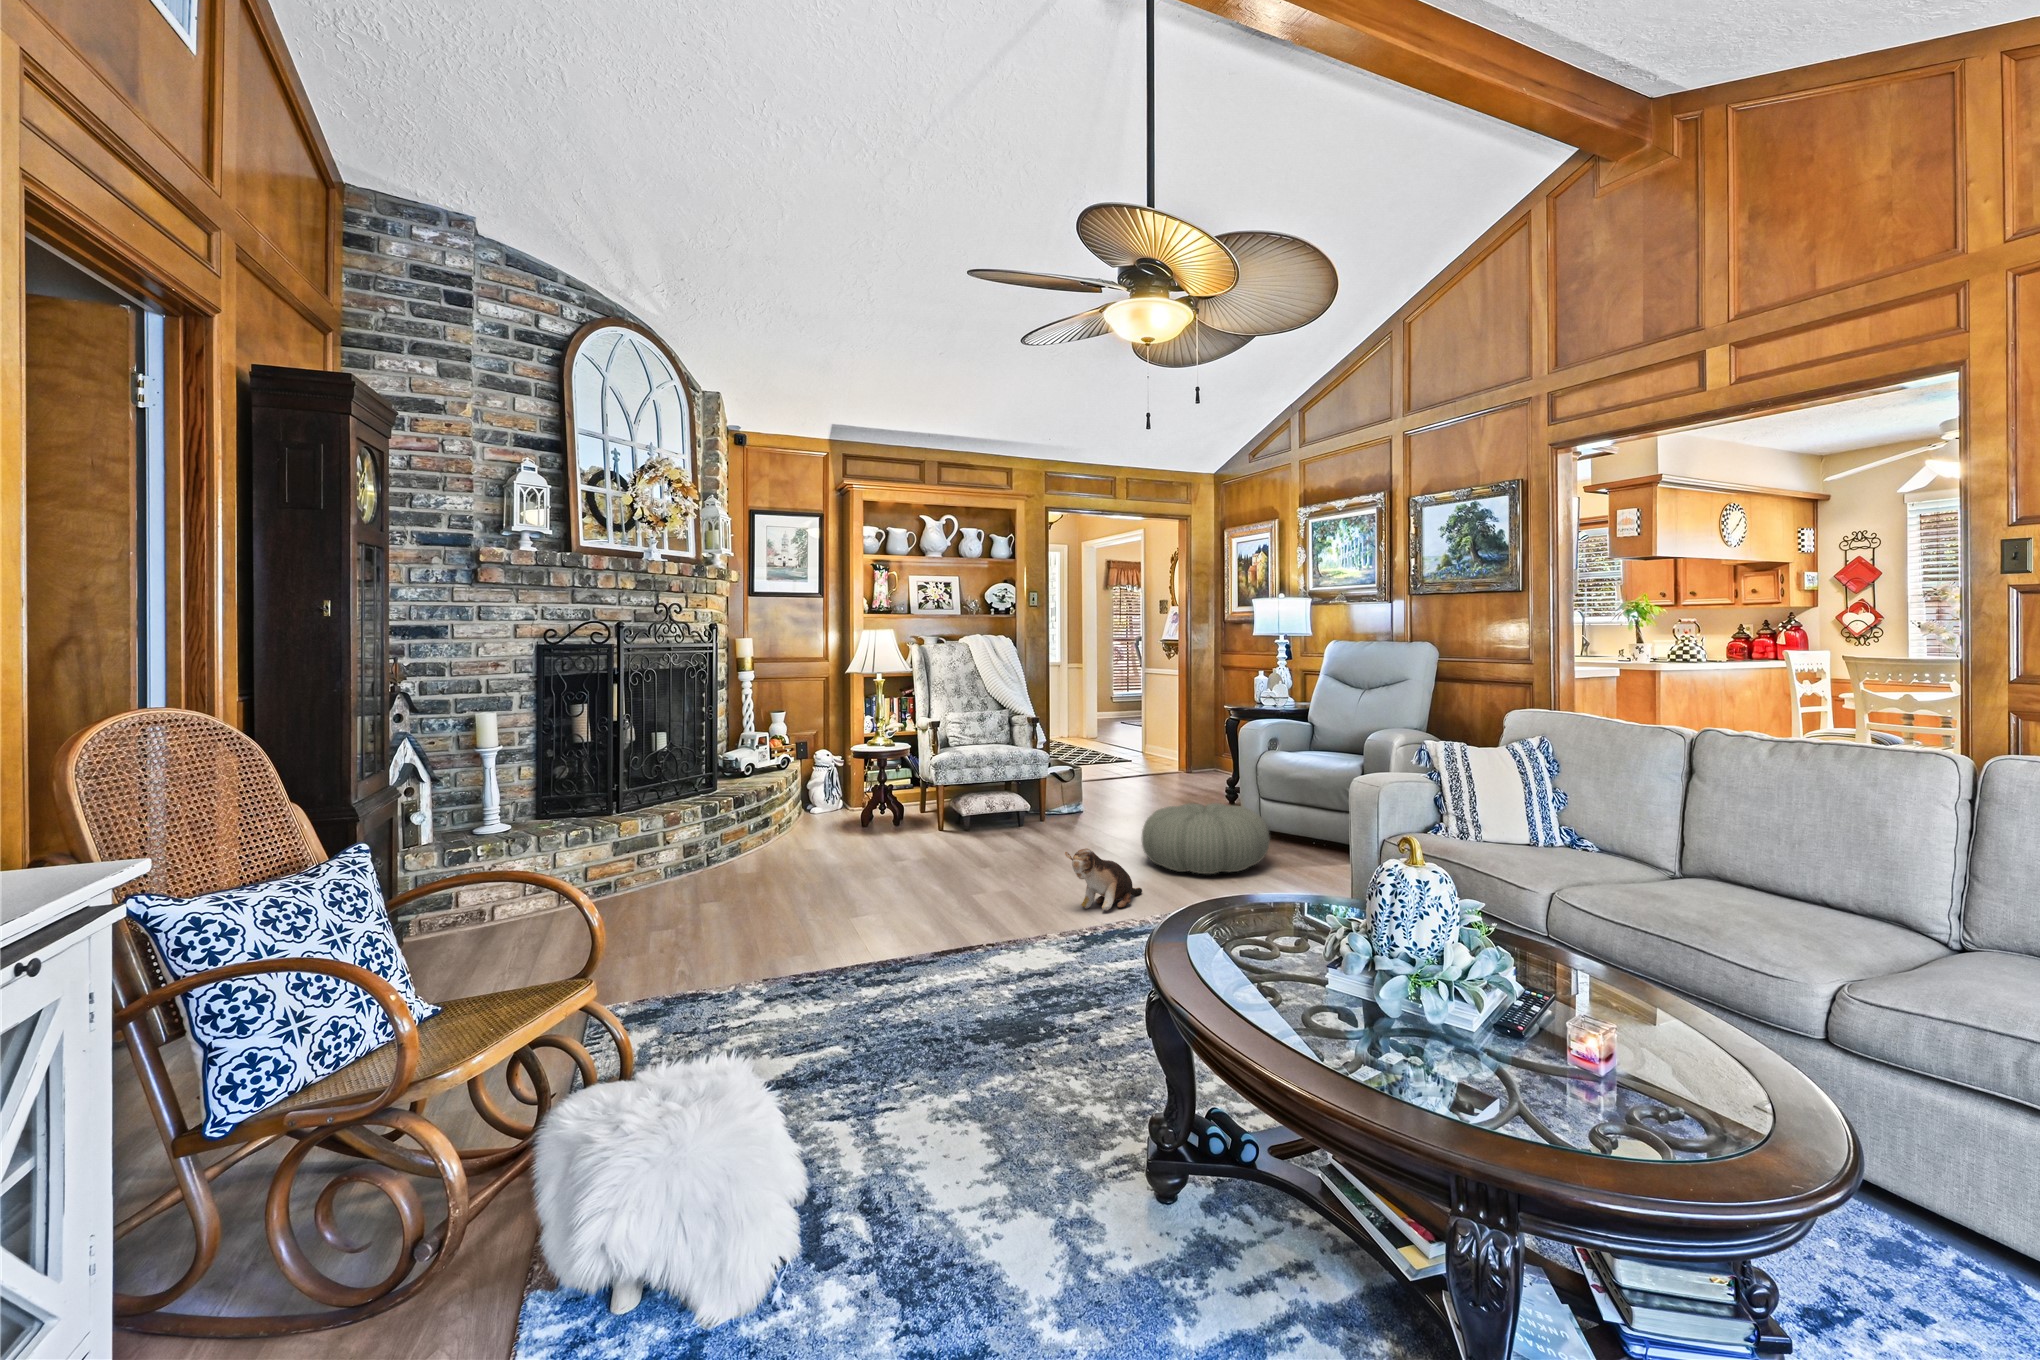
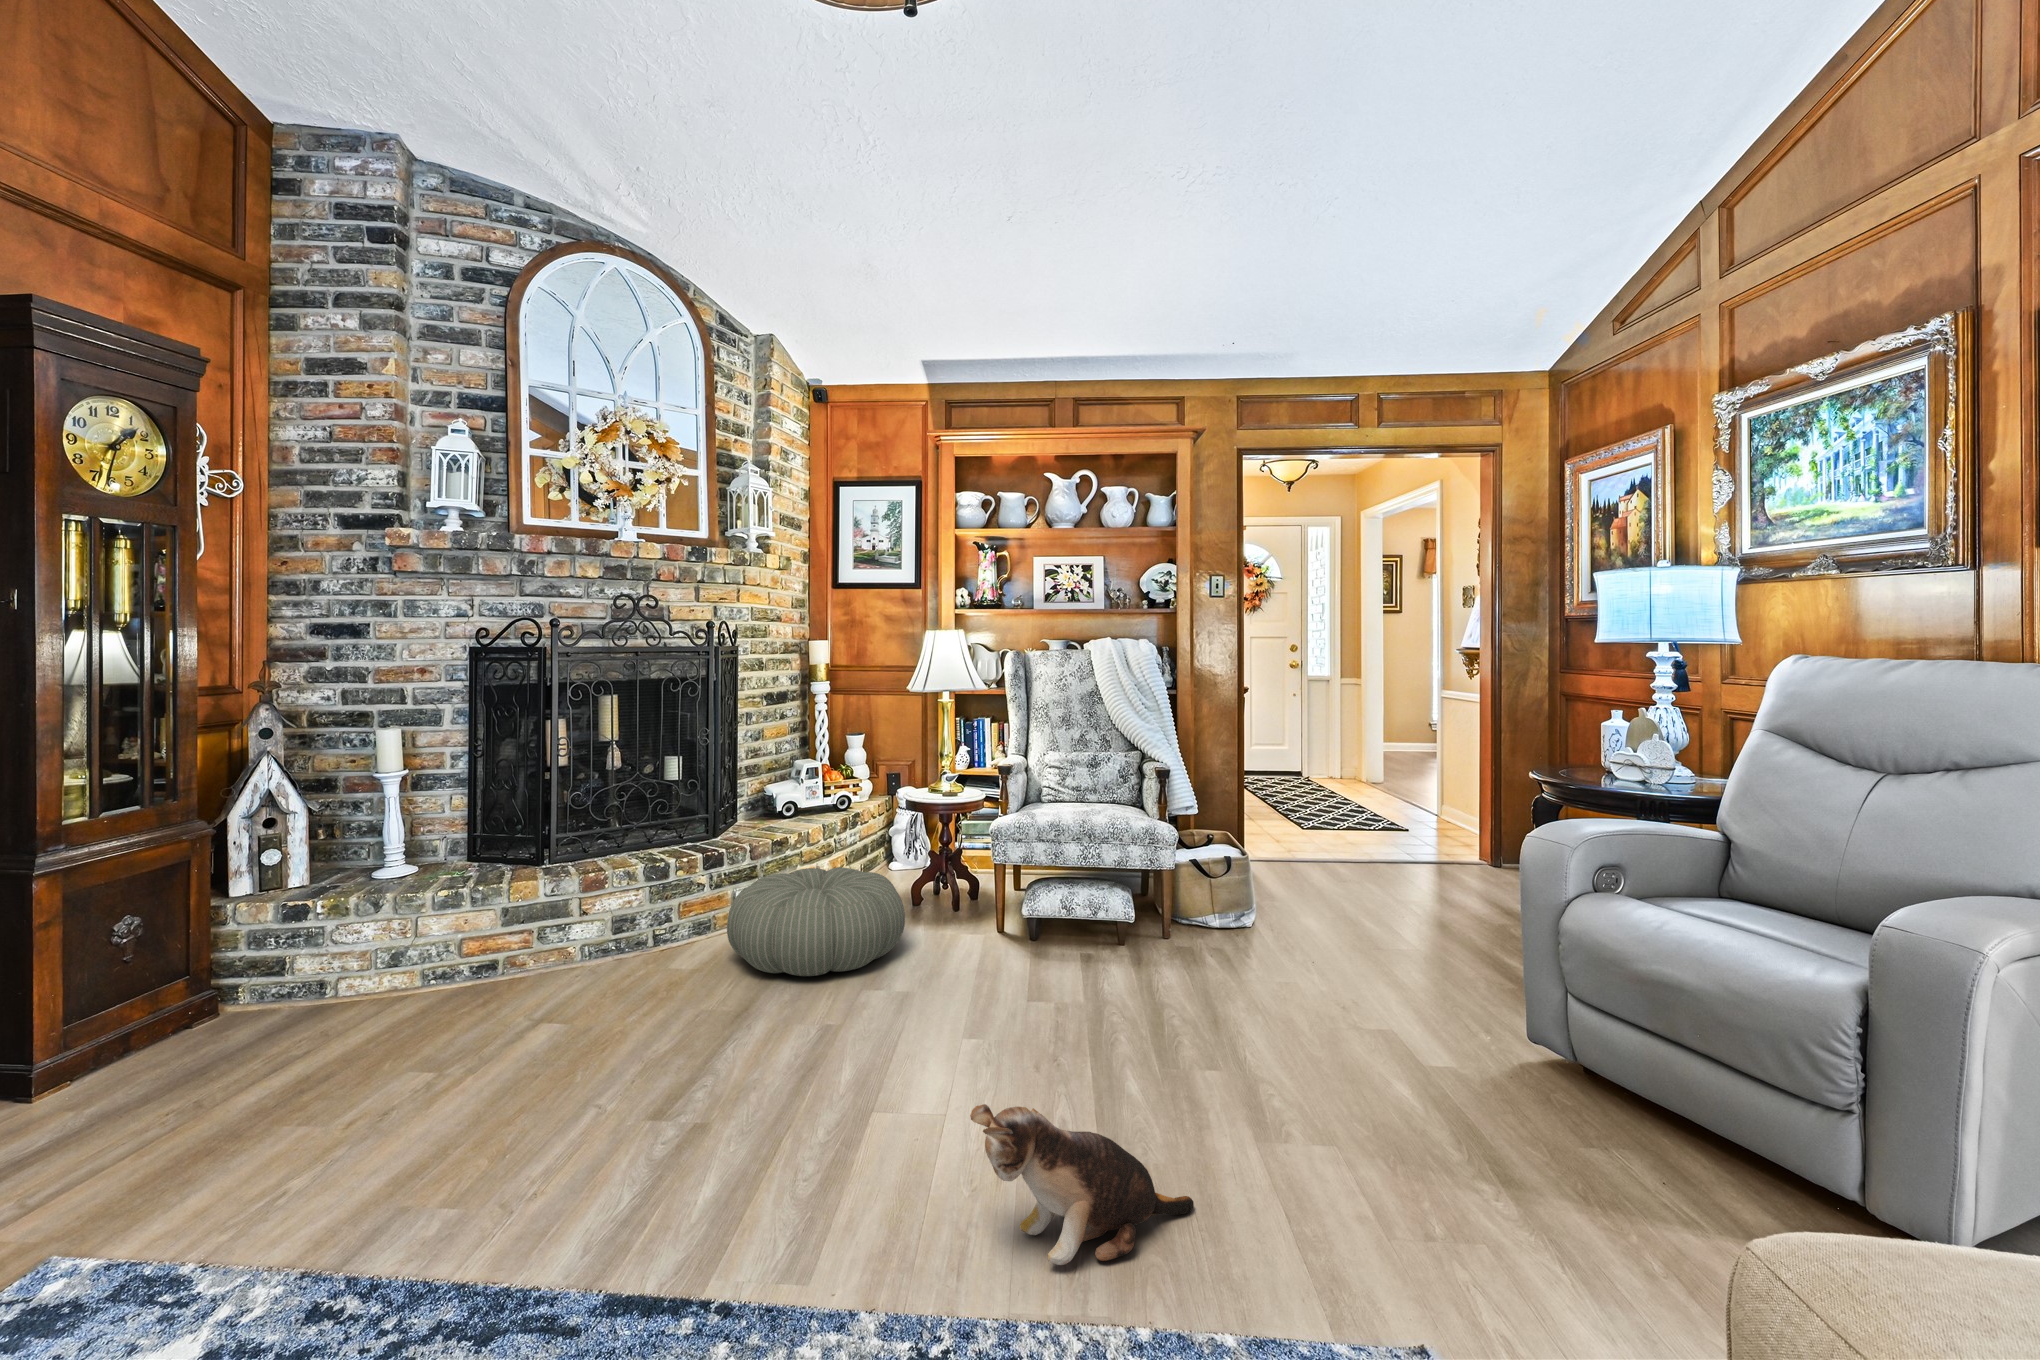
pouf: present [1142,803,1270,874] -> present [727,867,905,976]

